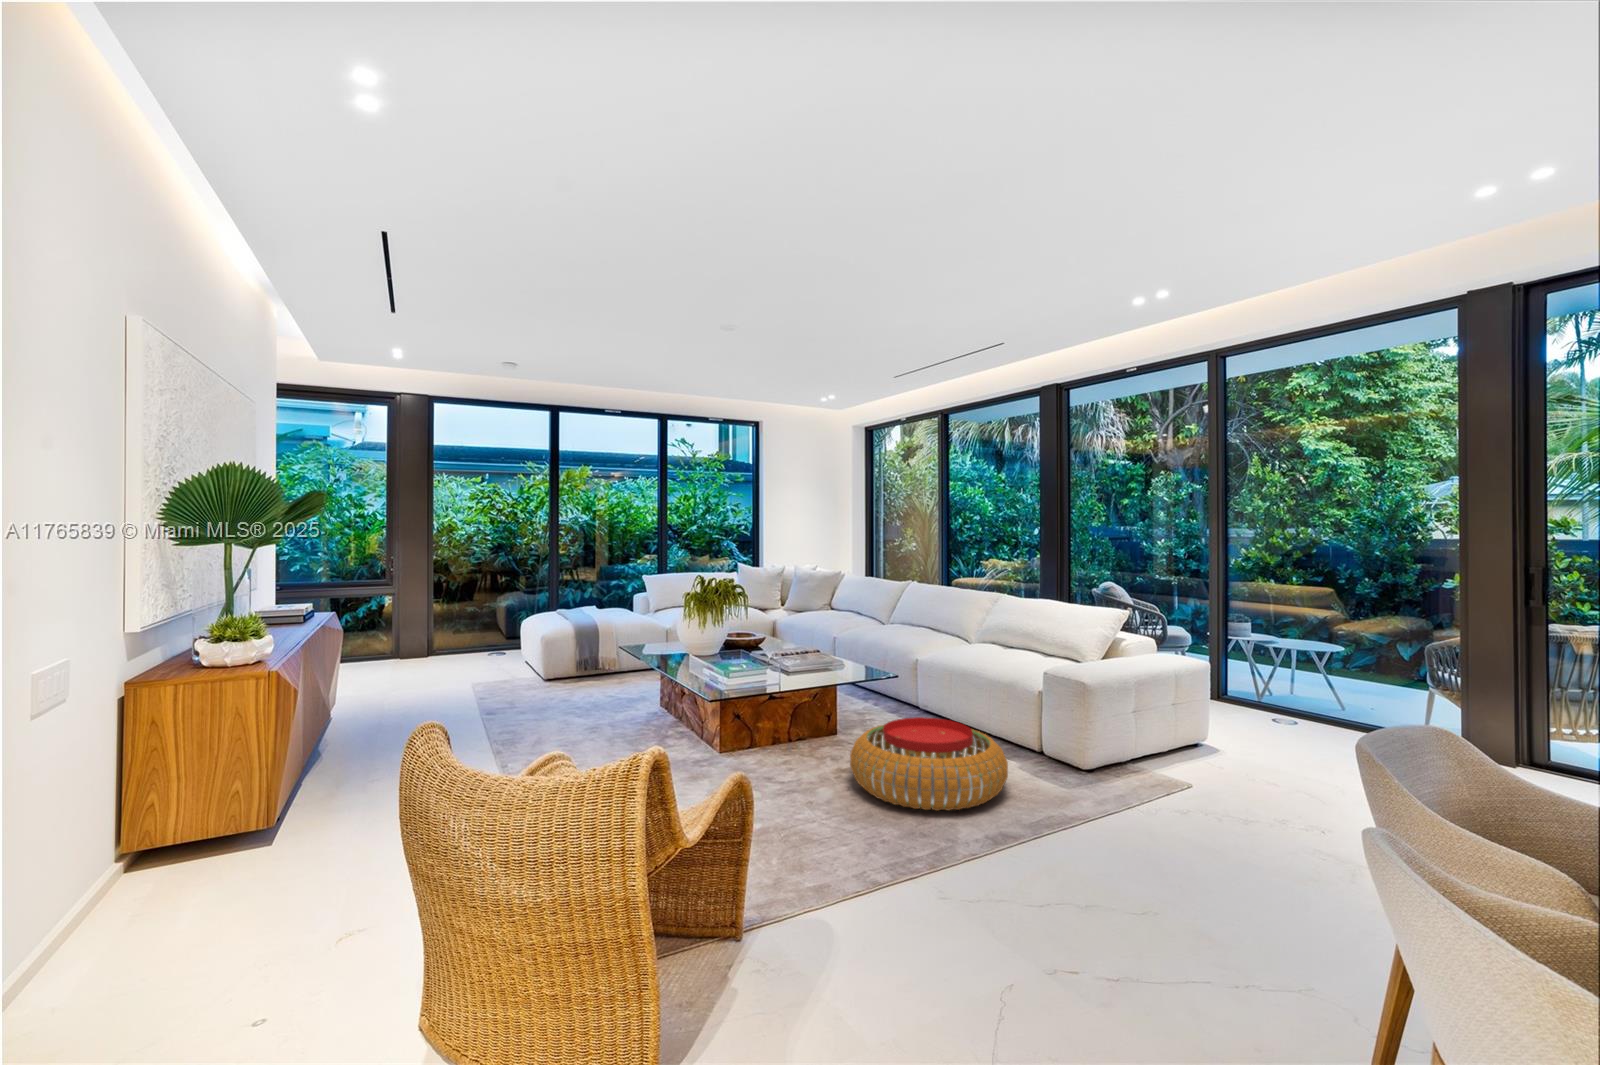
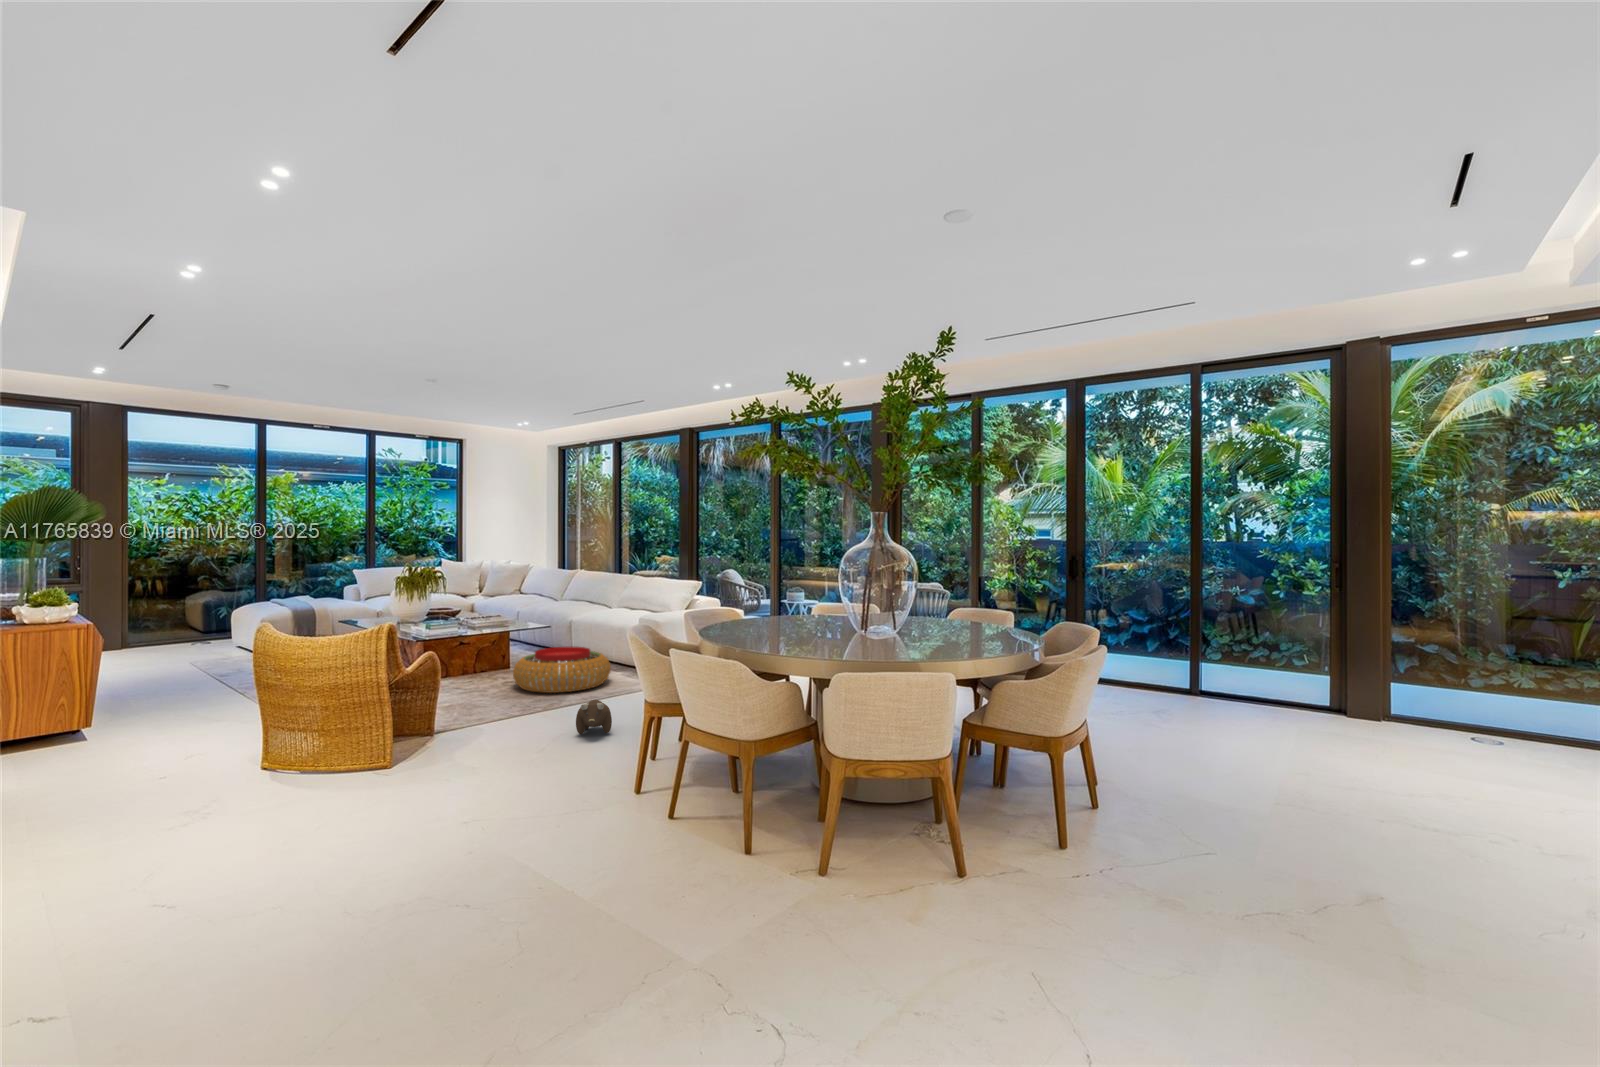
plush toy: none [1028,903,1111,993] -> present [576,700,612,734]

